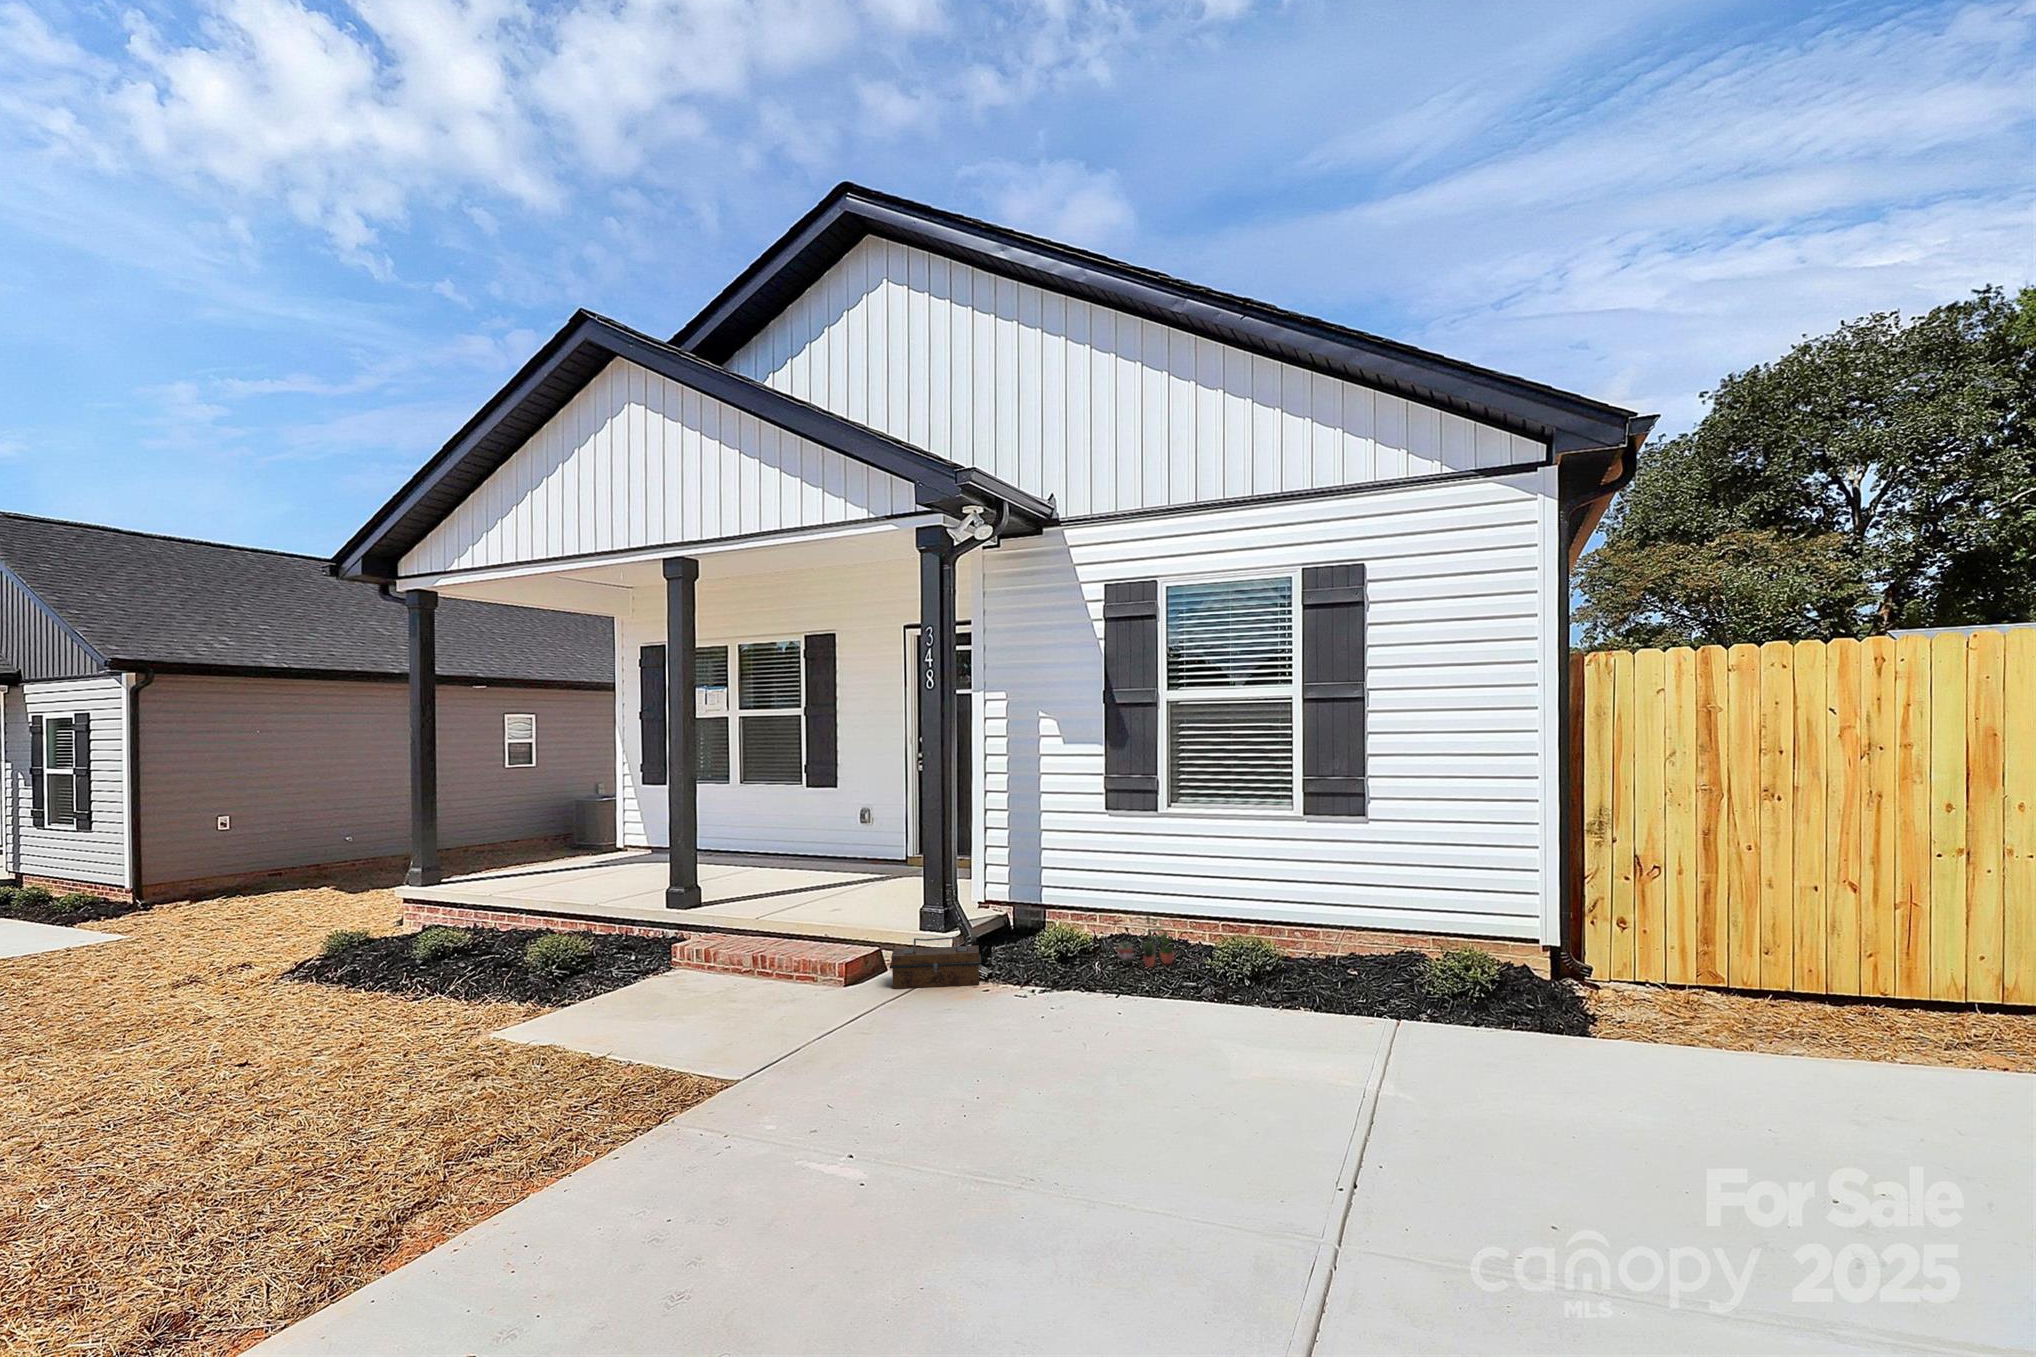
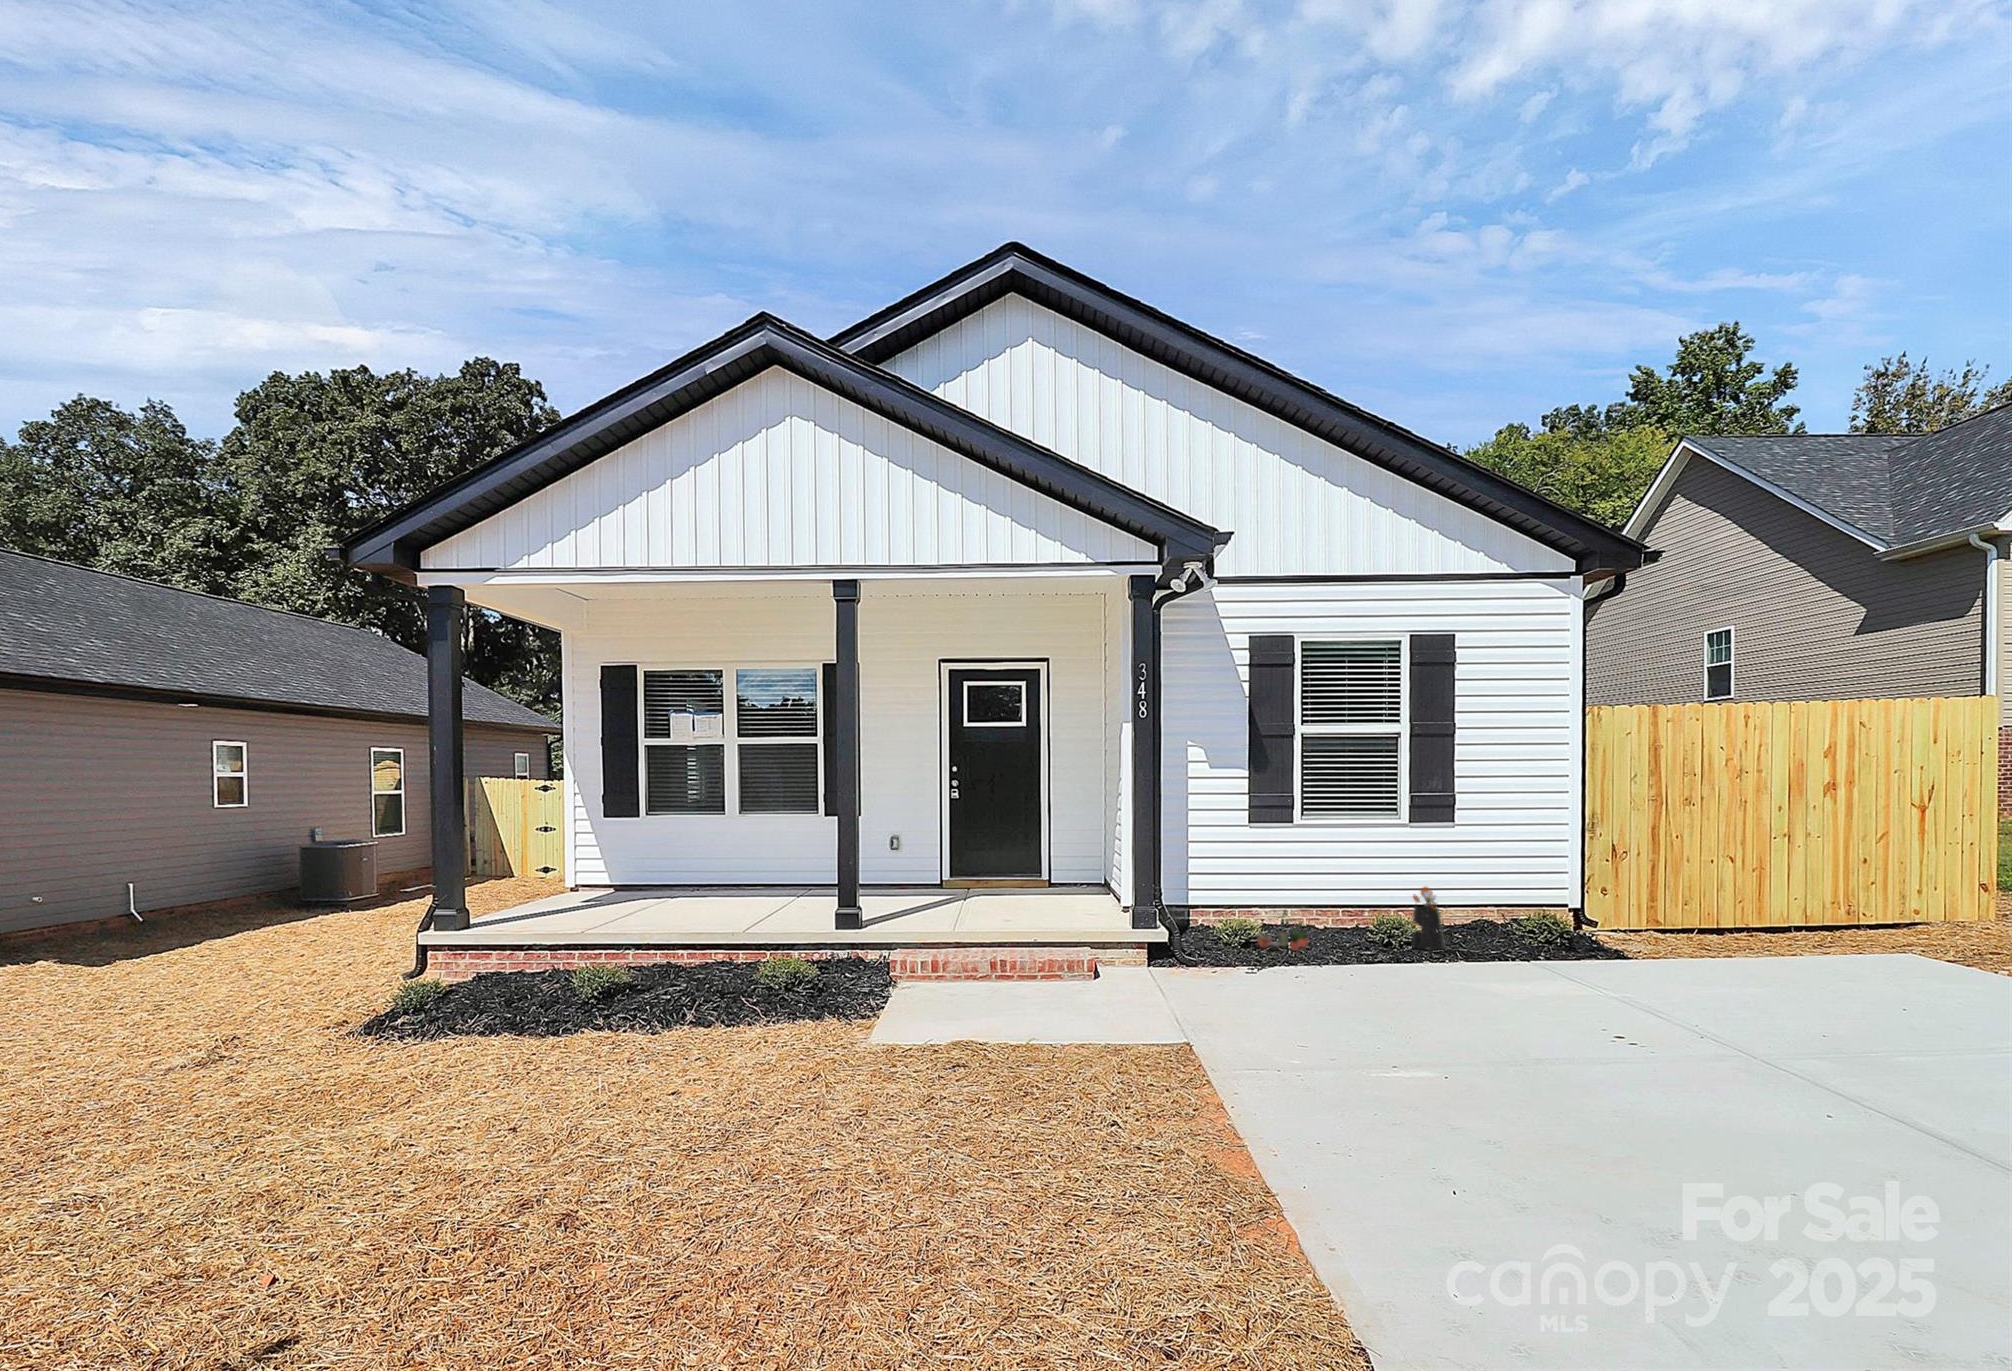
watering can: none [1296,898,1344,983] -> present [1412,887,1445,950]
toolbox: present [890,937,981,989] -> none [1120,932,1200,979]

